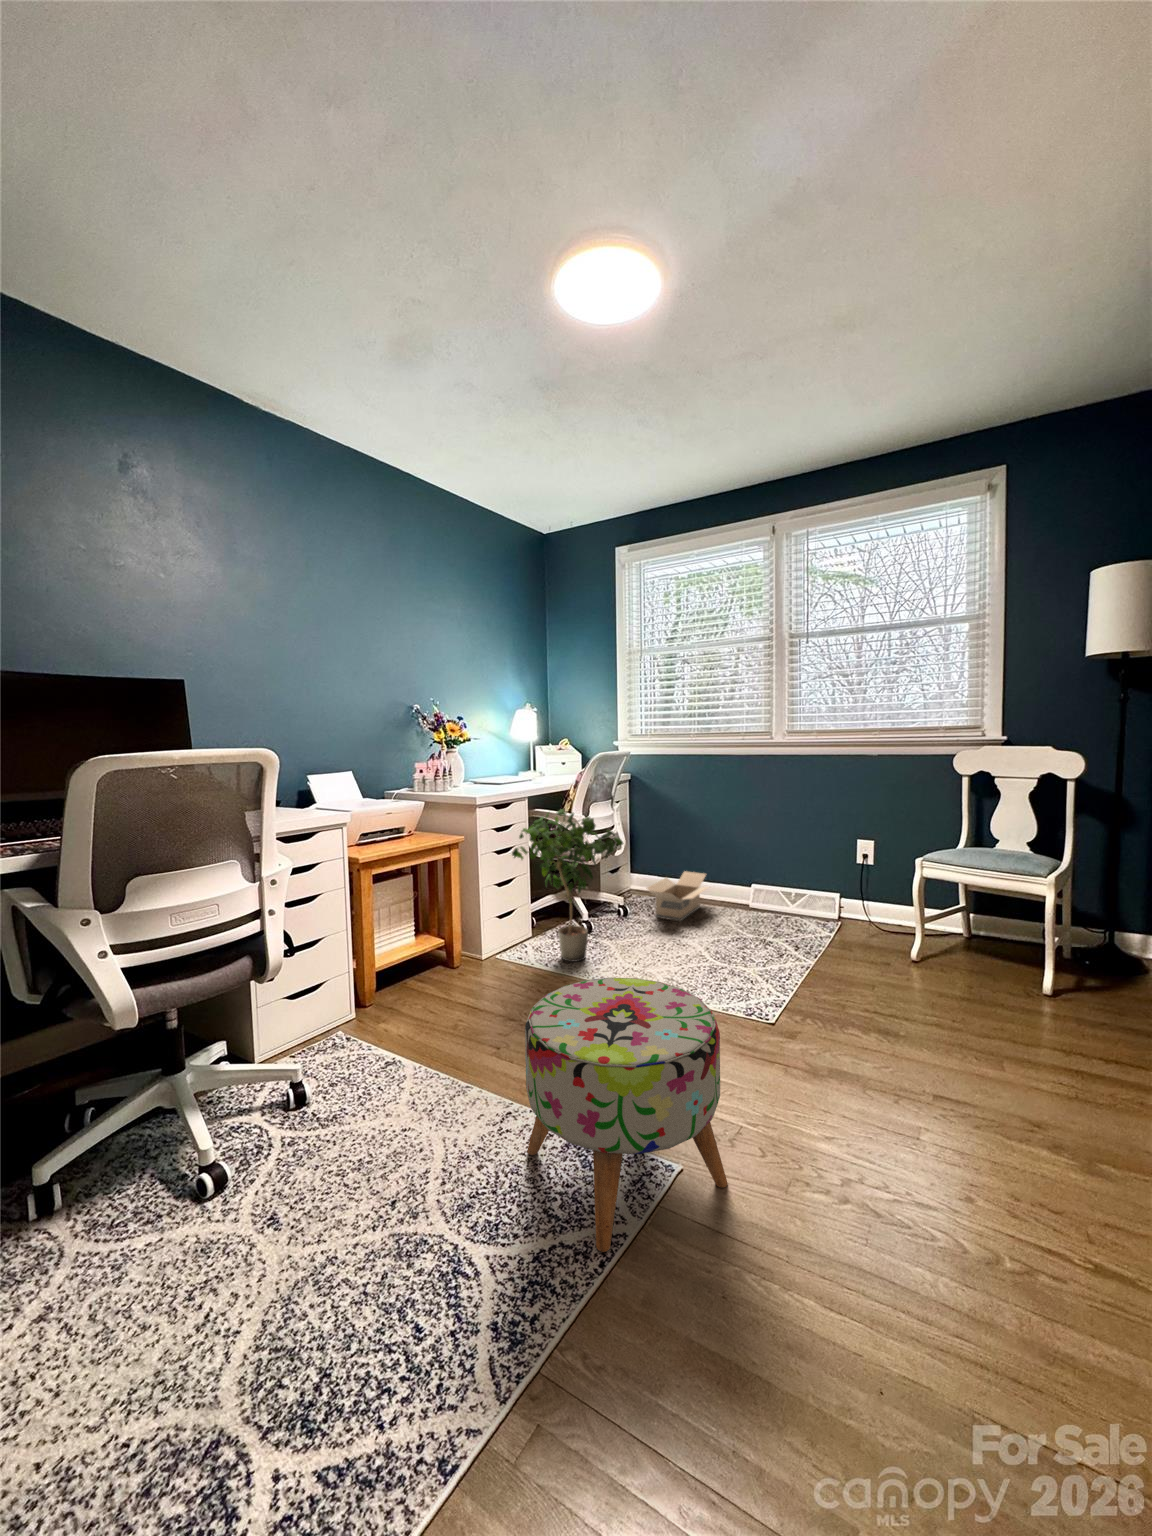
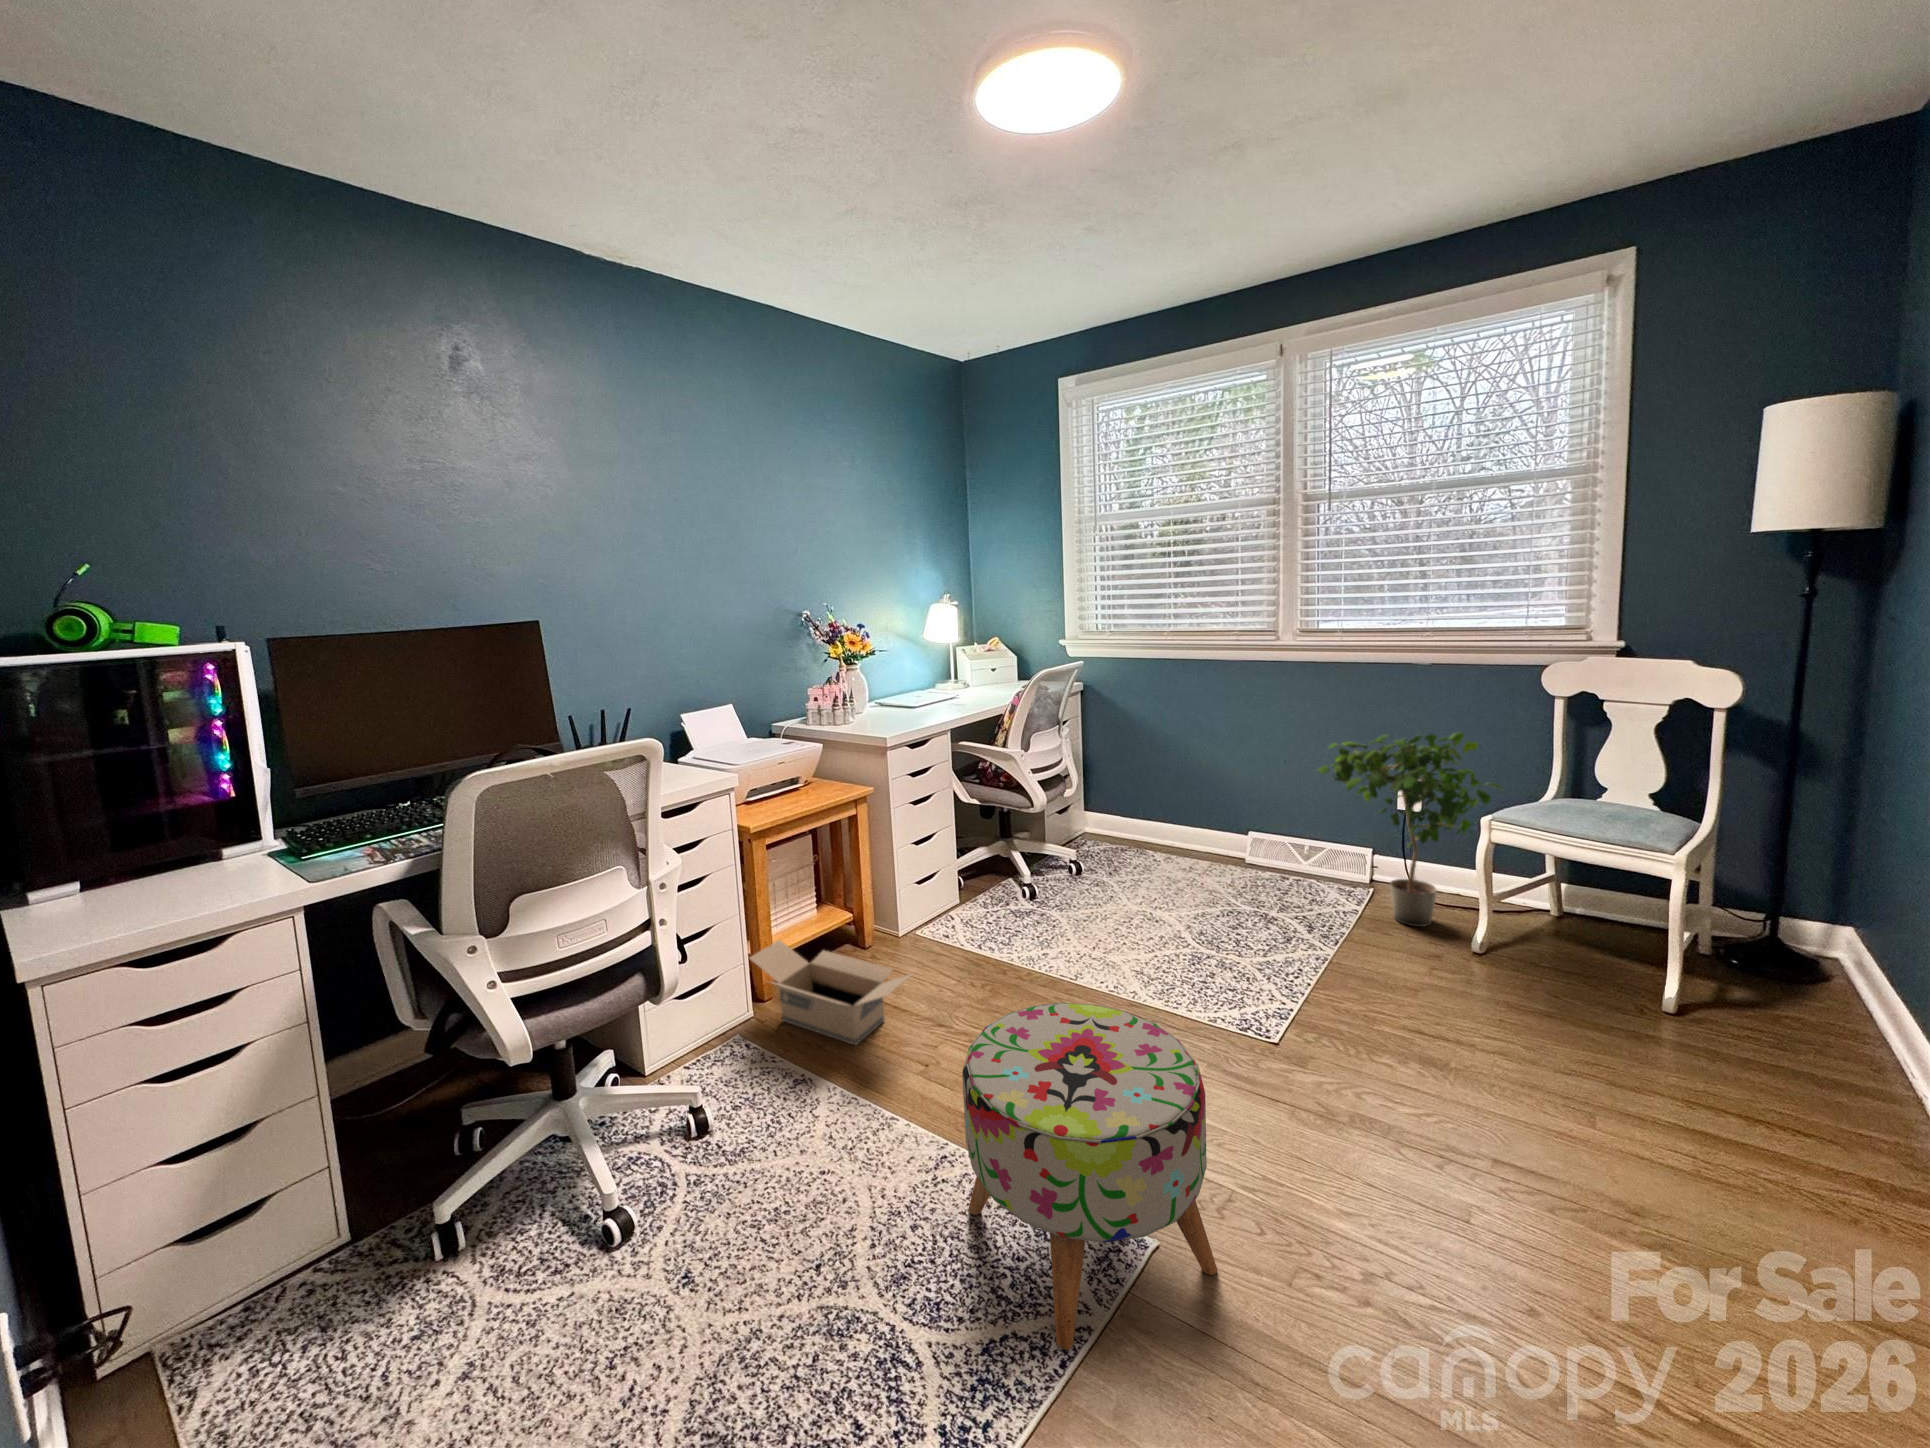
potted plant: present [512,809,623,962] -> present [1318,732,1502,927]
cardboard box: present [647,871,708,921] -> present [750,940,912,1045]

